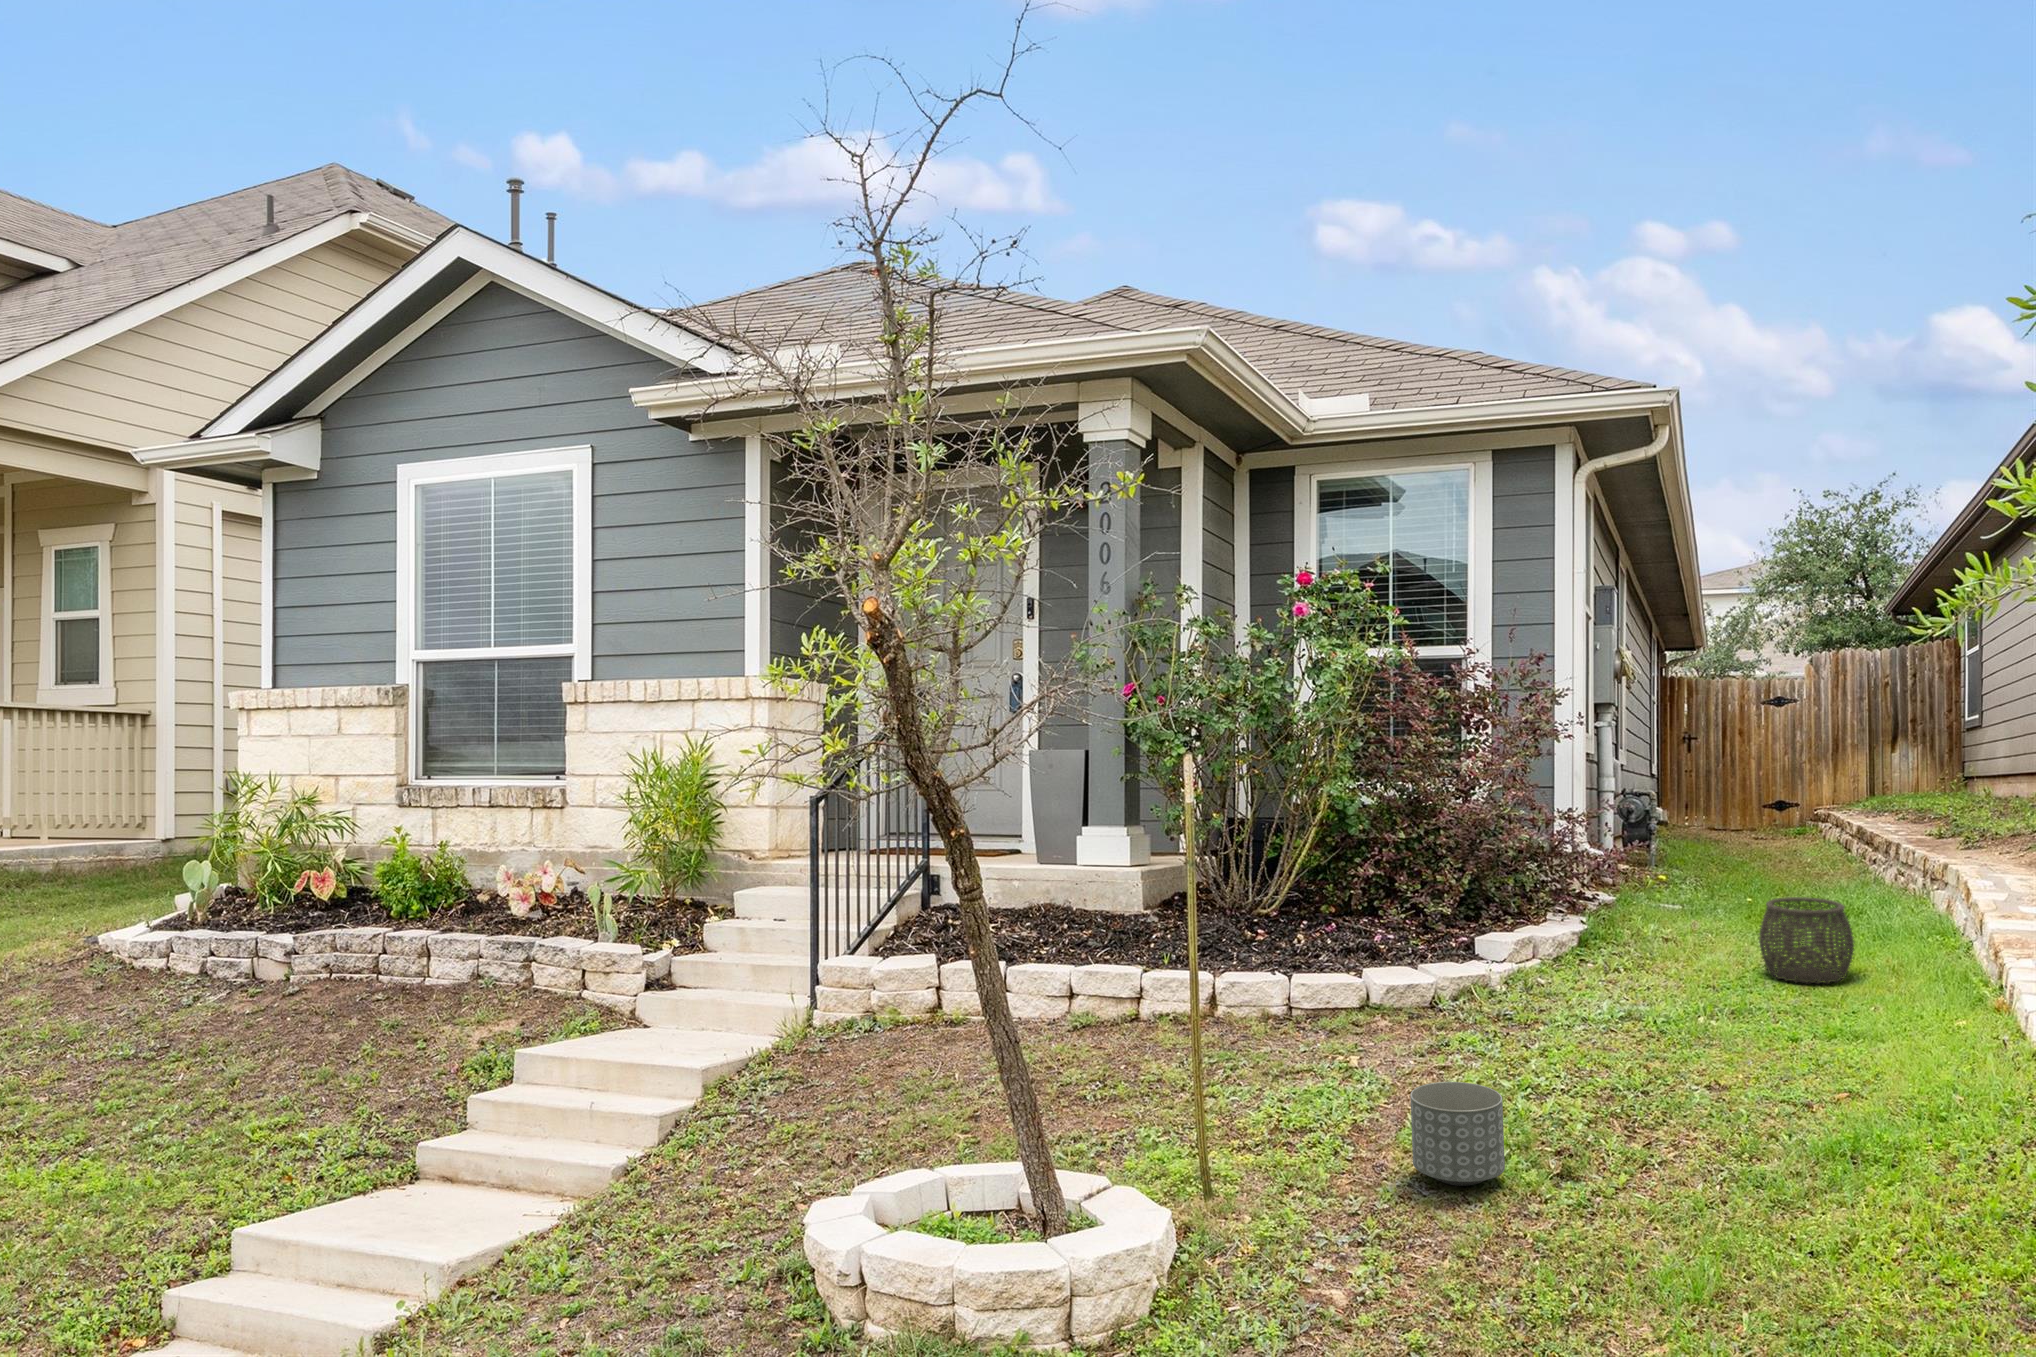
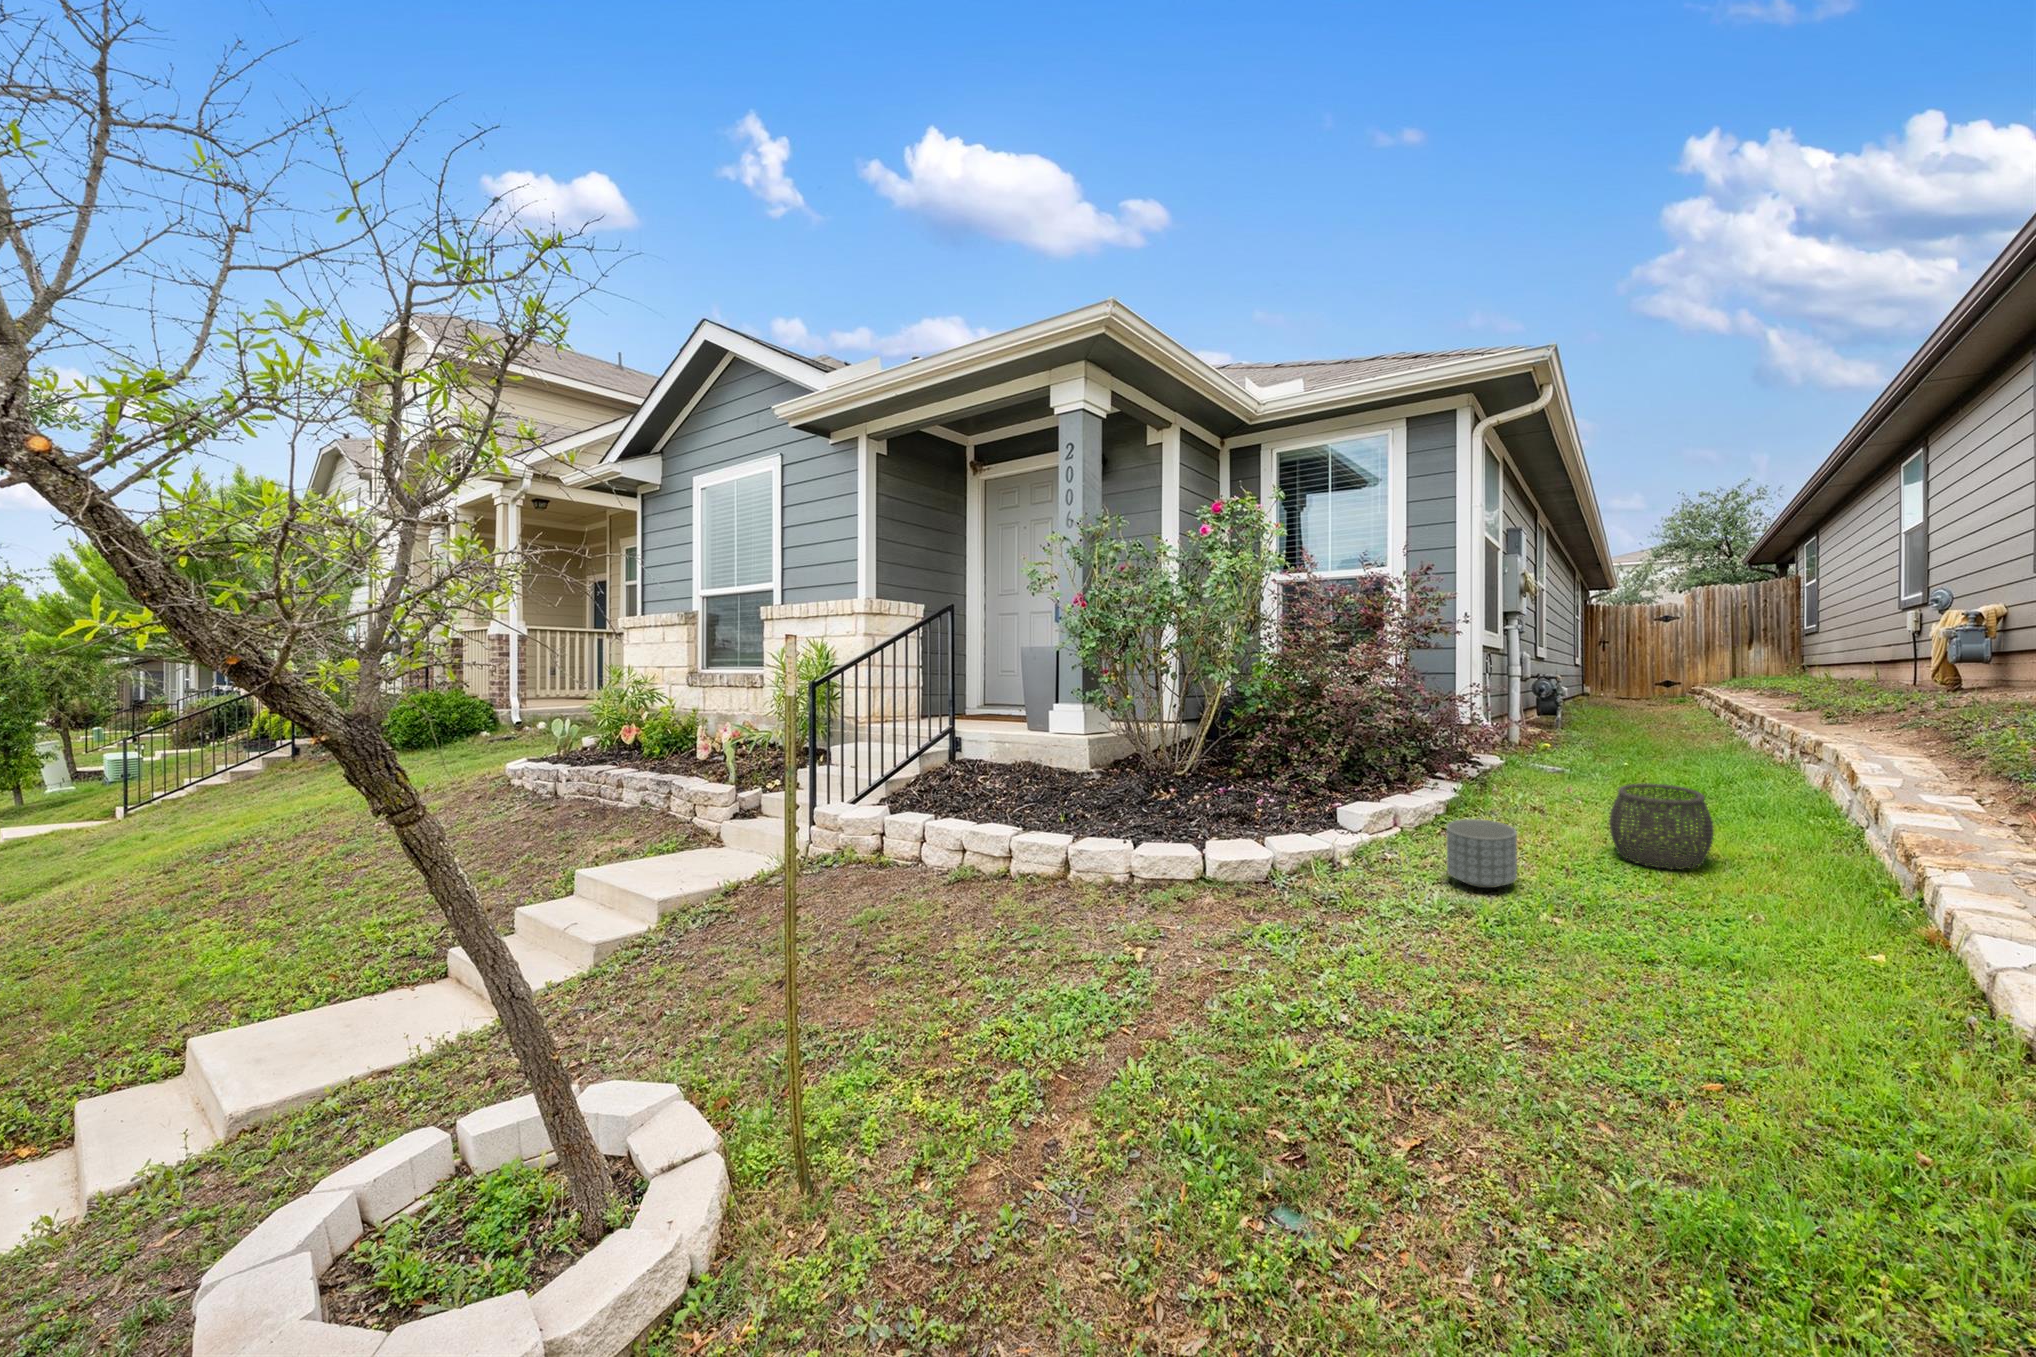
planter: present [1410,1082,1505,1186] -> present [1447,819,1517,888]

